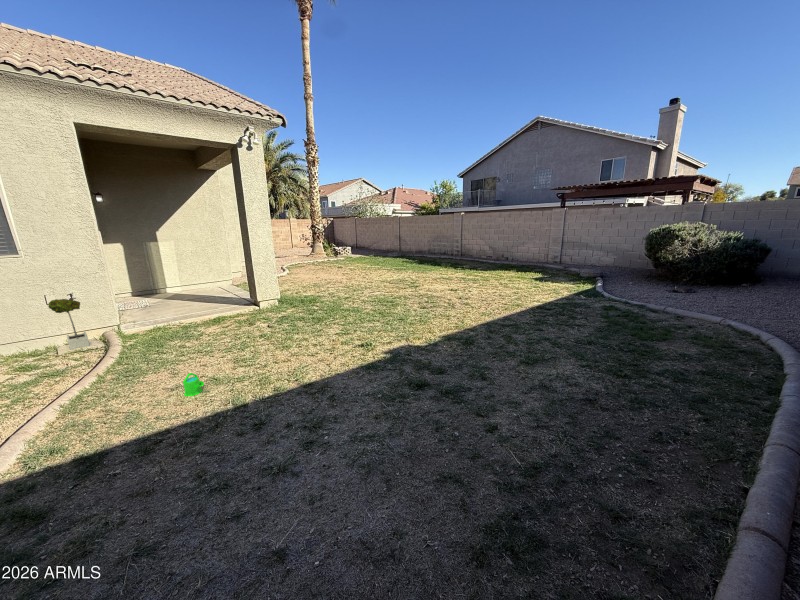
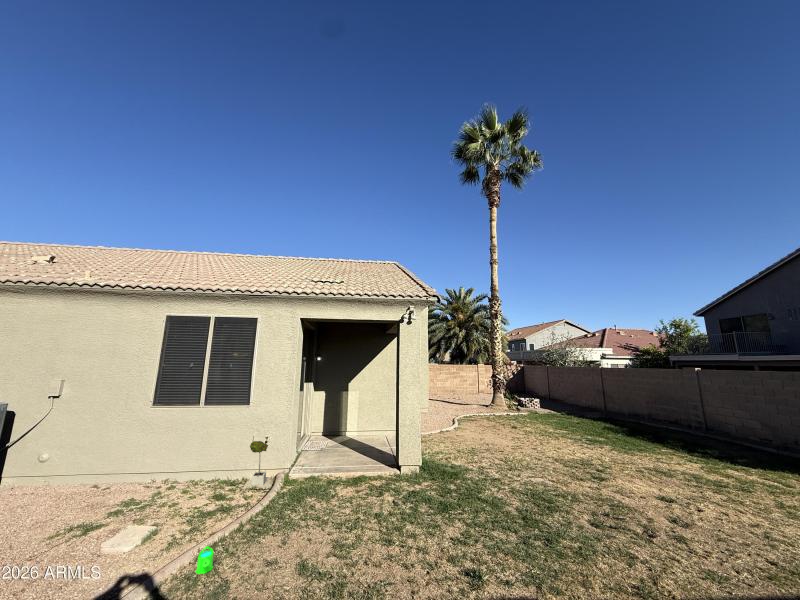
watering can: present [183,373,204,396] -> present [196,546,214,574]

